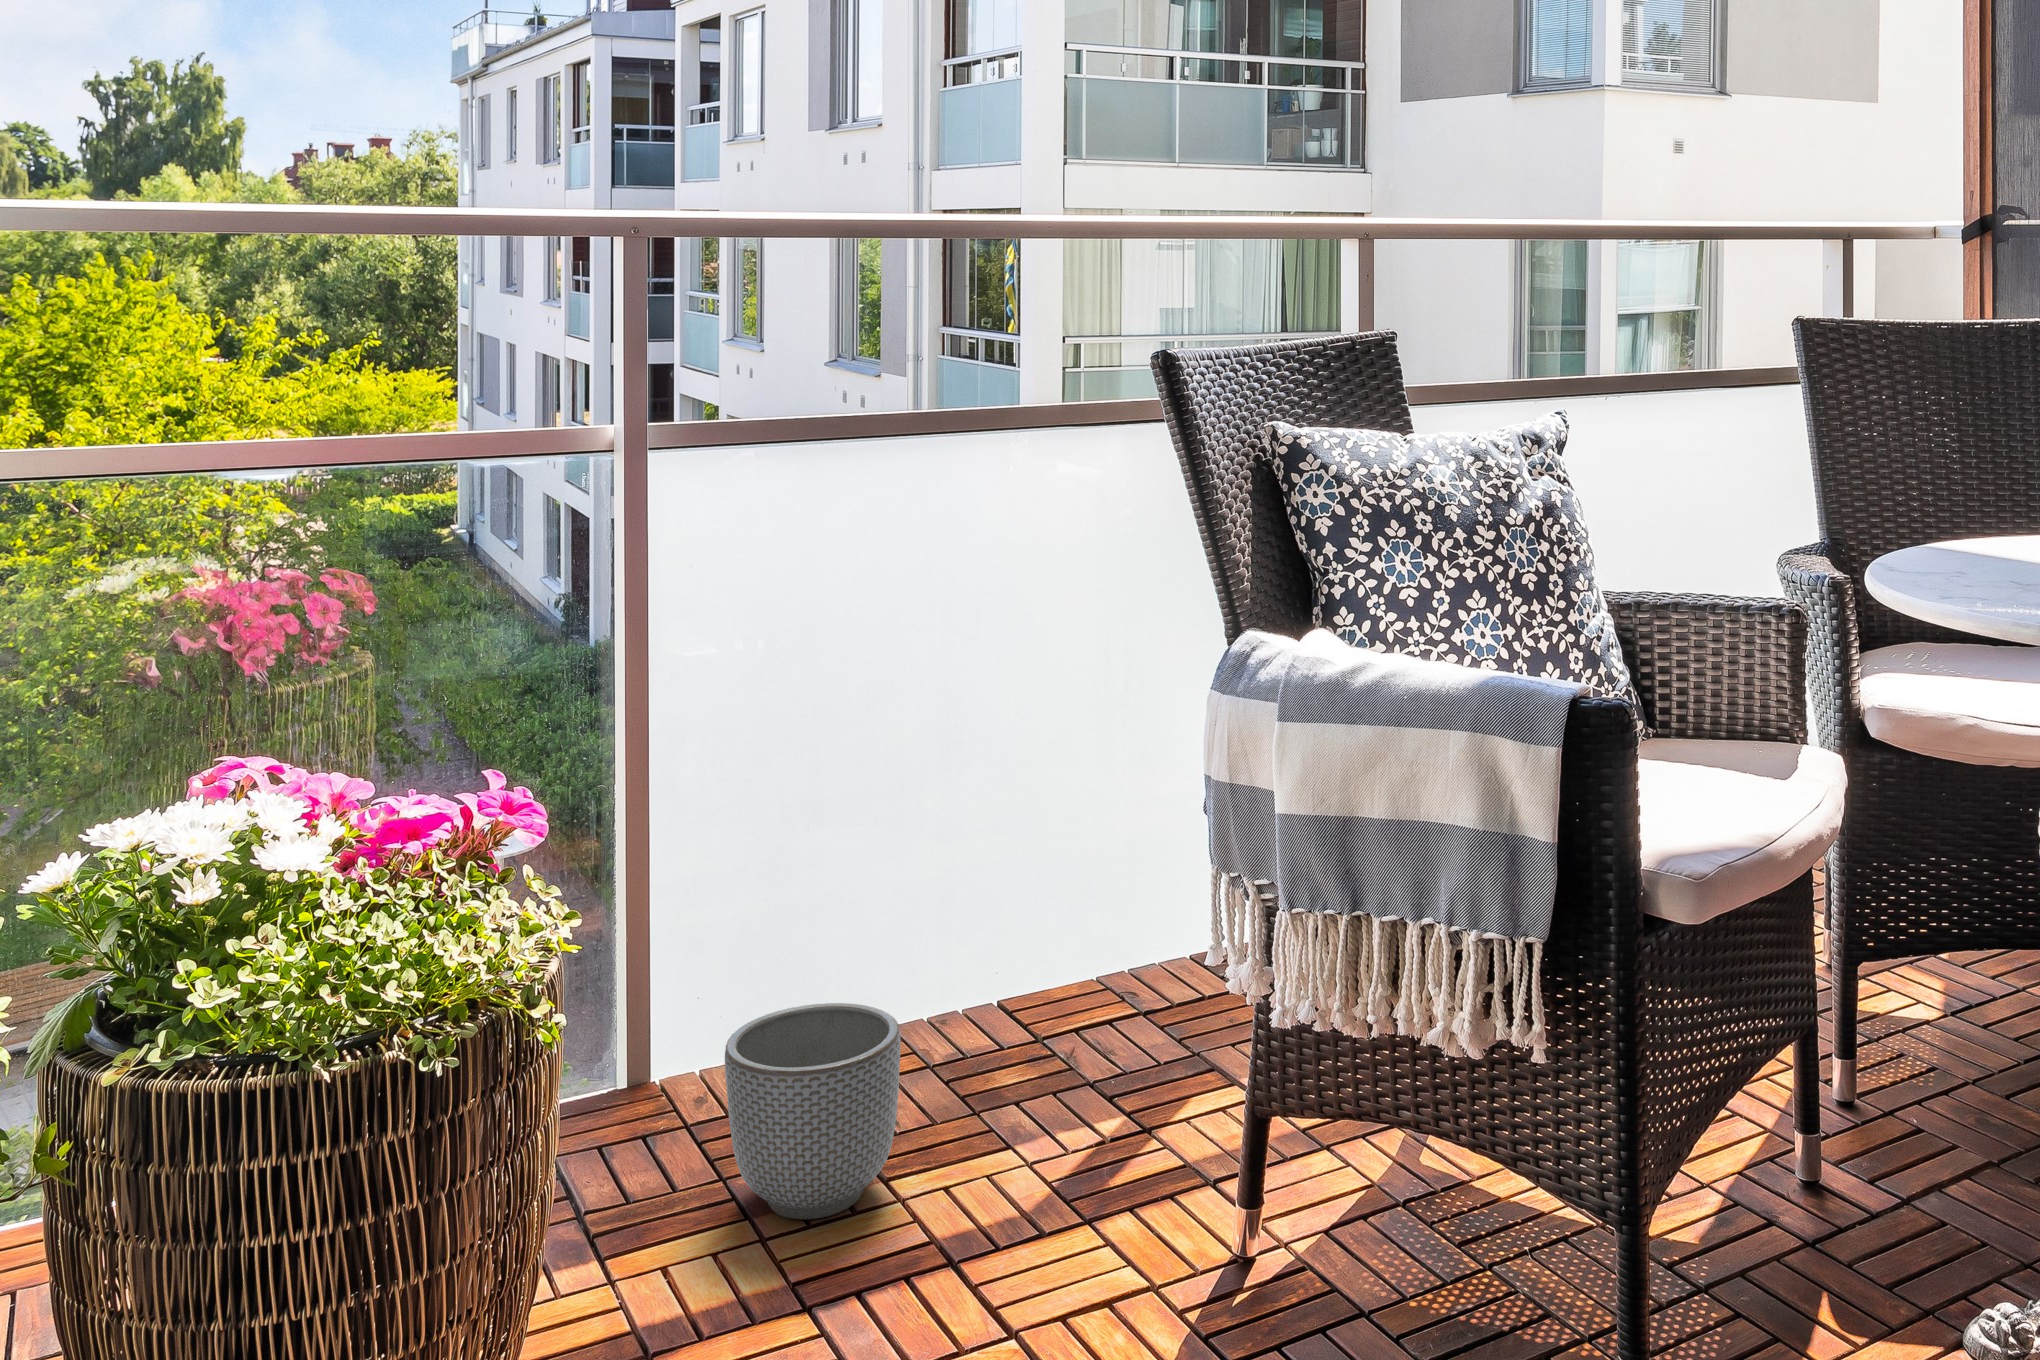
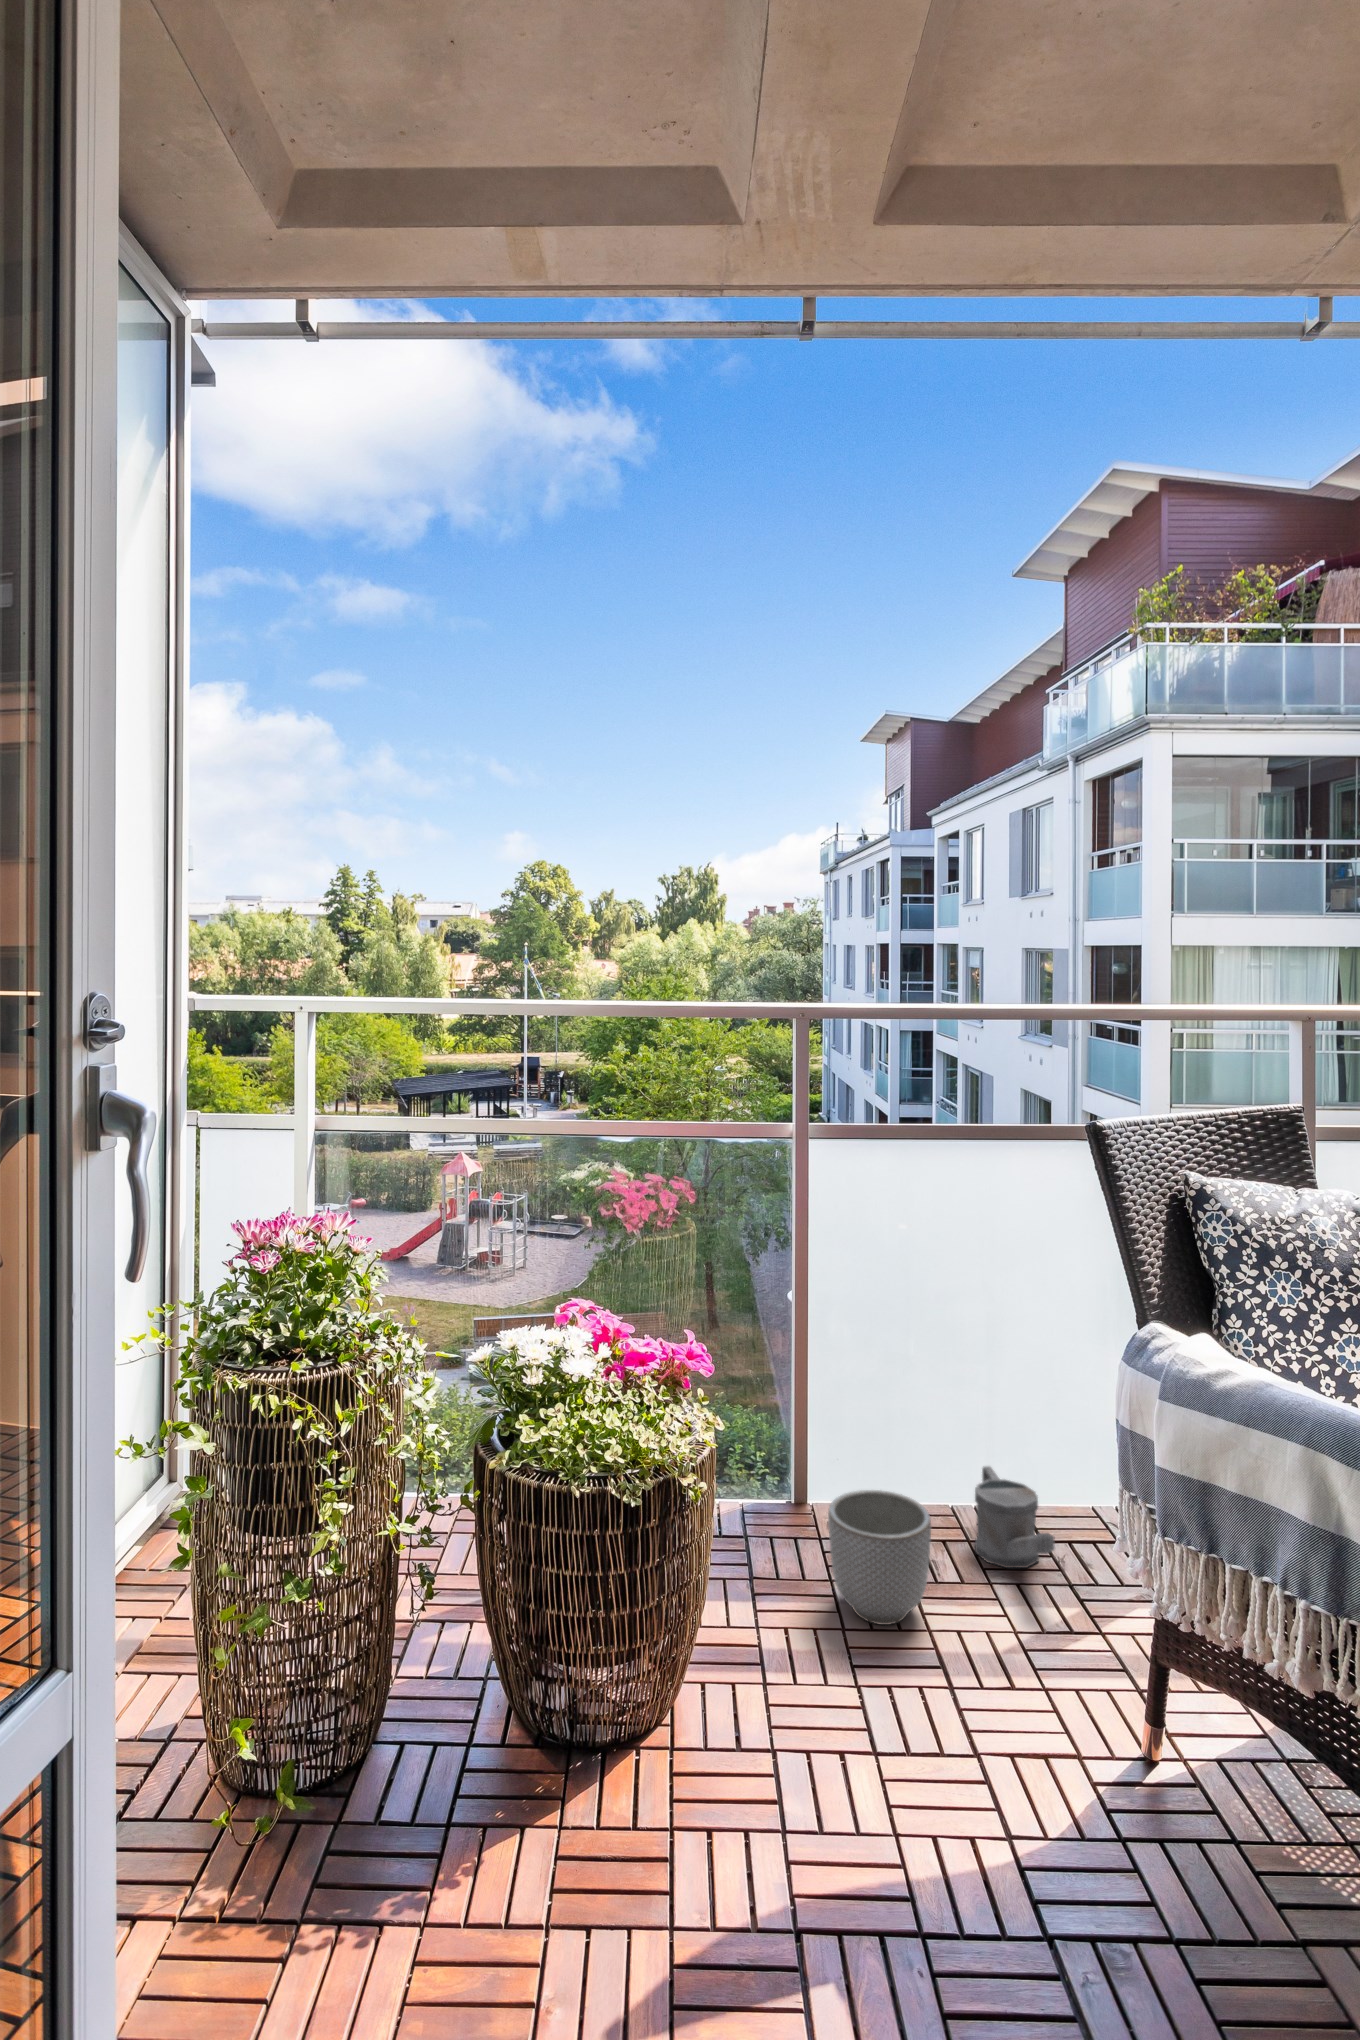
watering can: none [940,945,1080,1088] -> present [975,1466,1055,1568]

